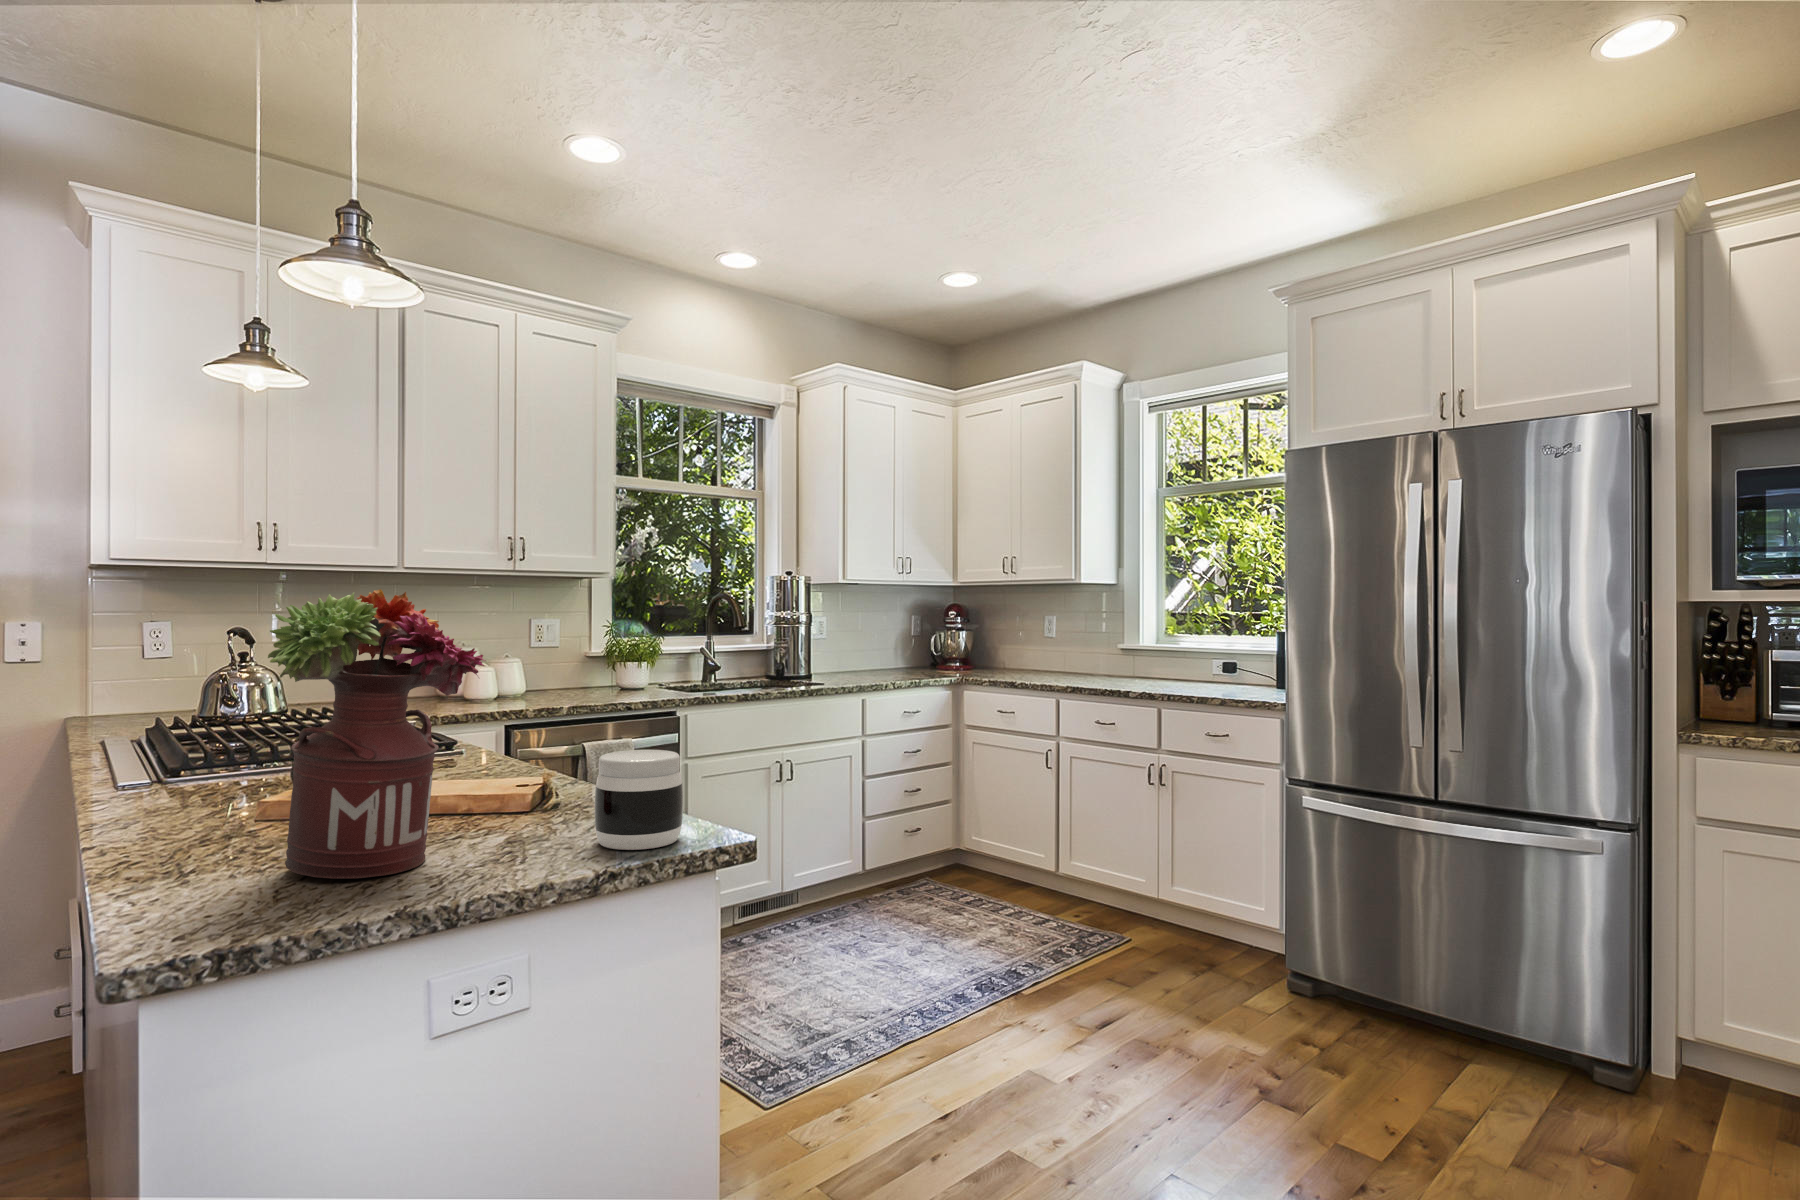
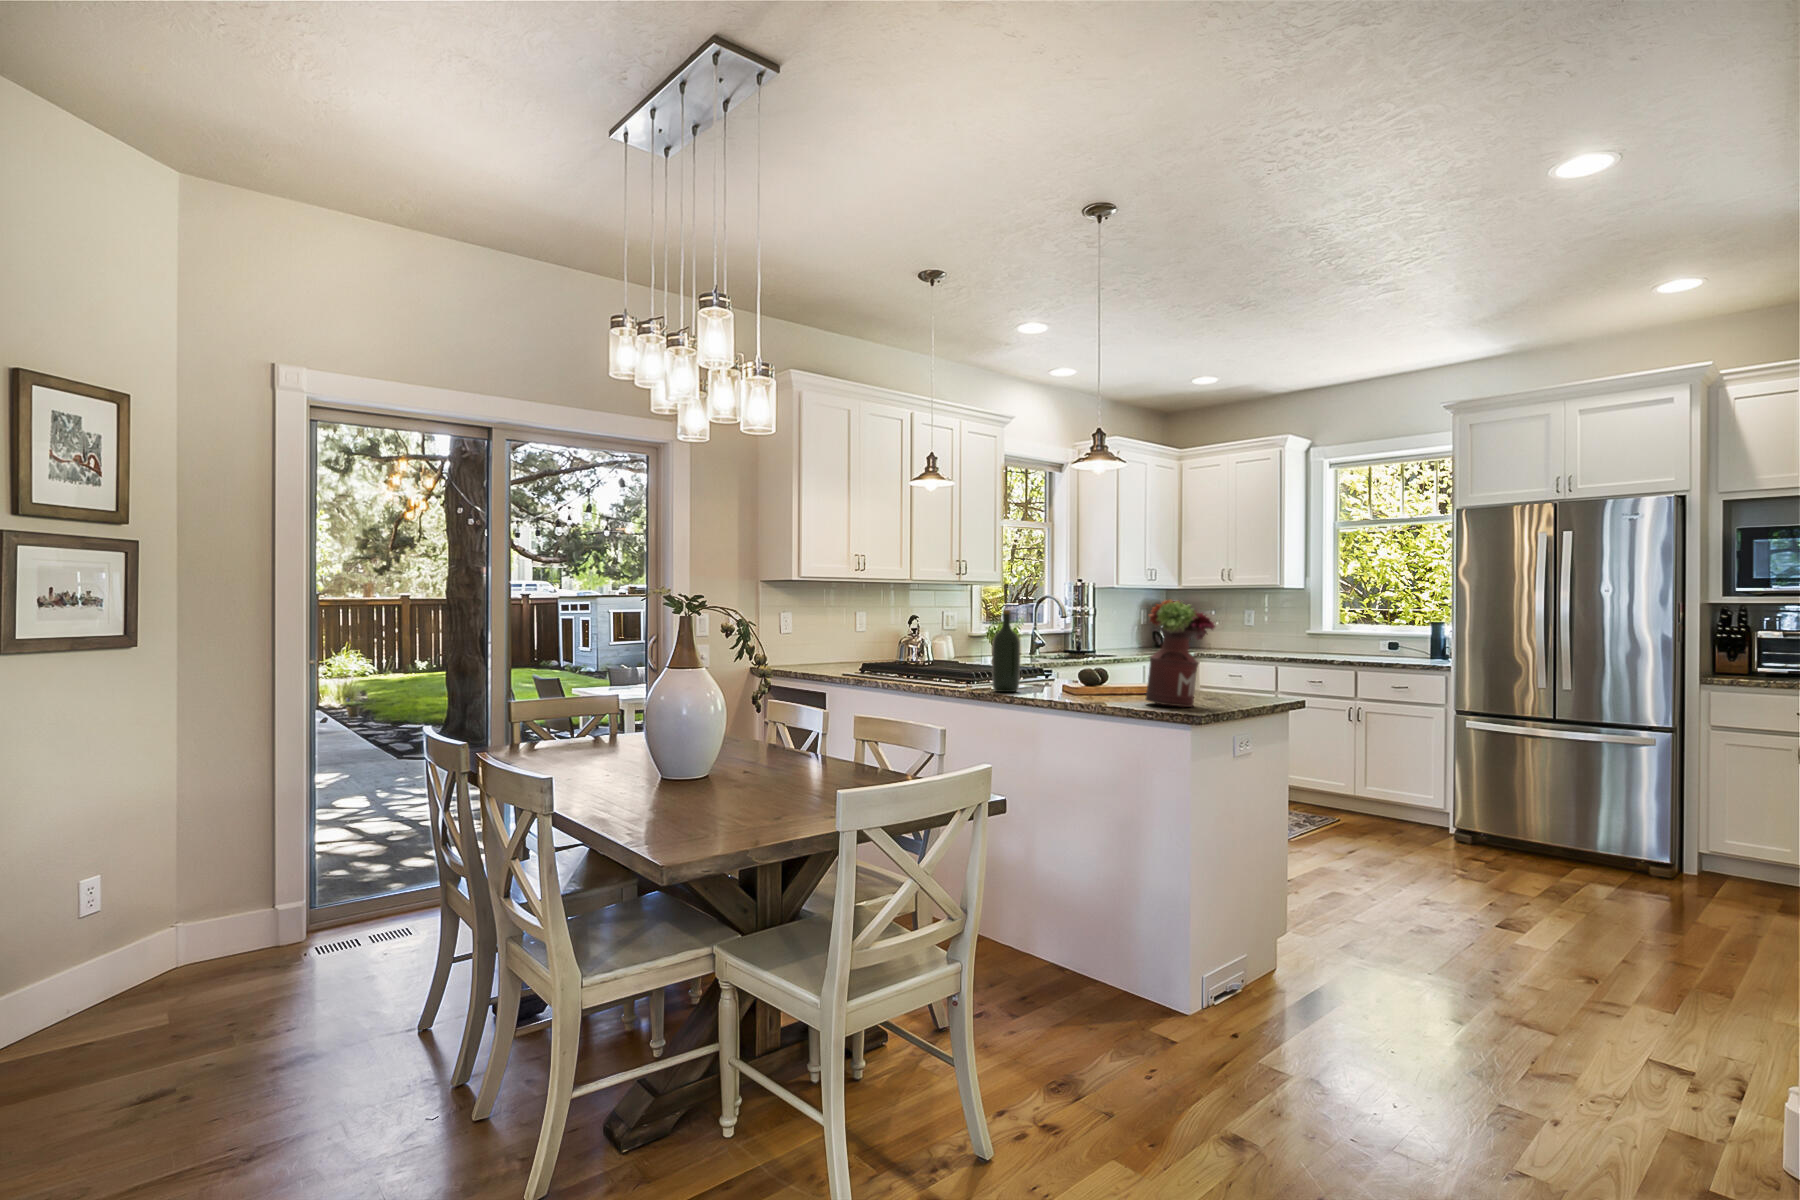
wine bottle: none [136,619,215,806] -> present [992,610,1020,692]
jar: present [595,750,683,850] -> none [1236,666,1273,703]

